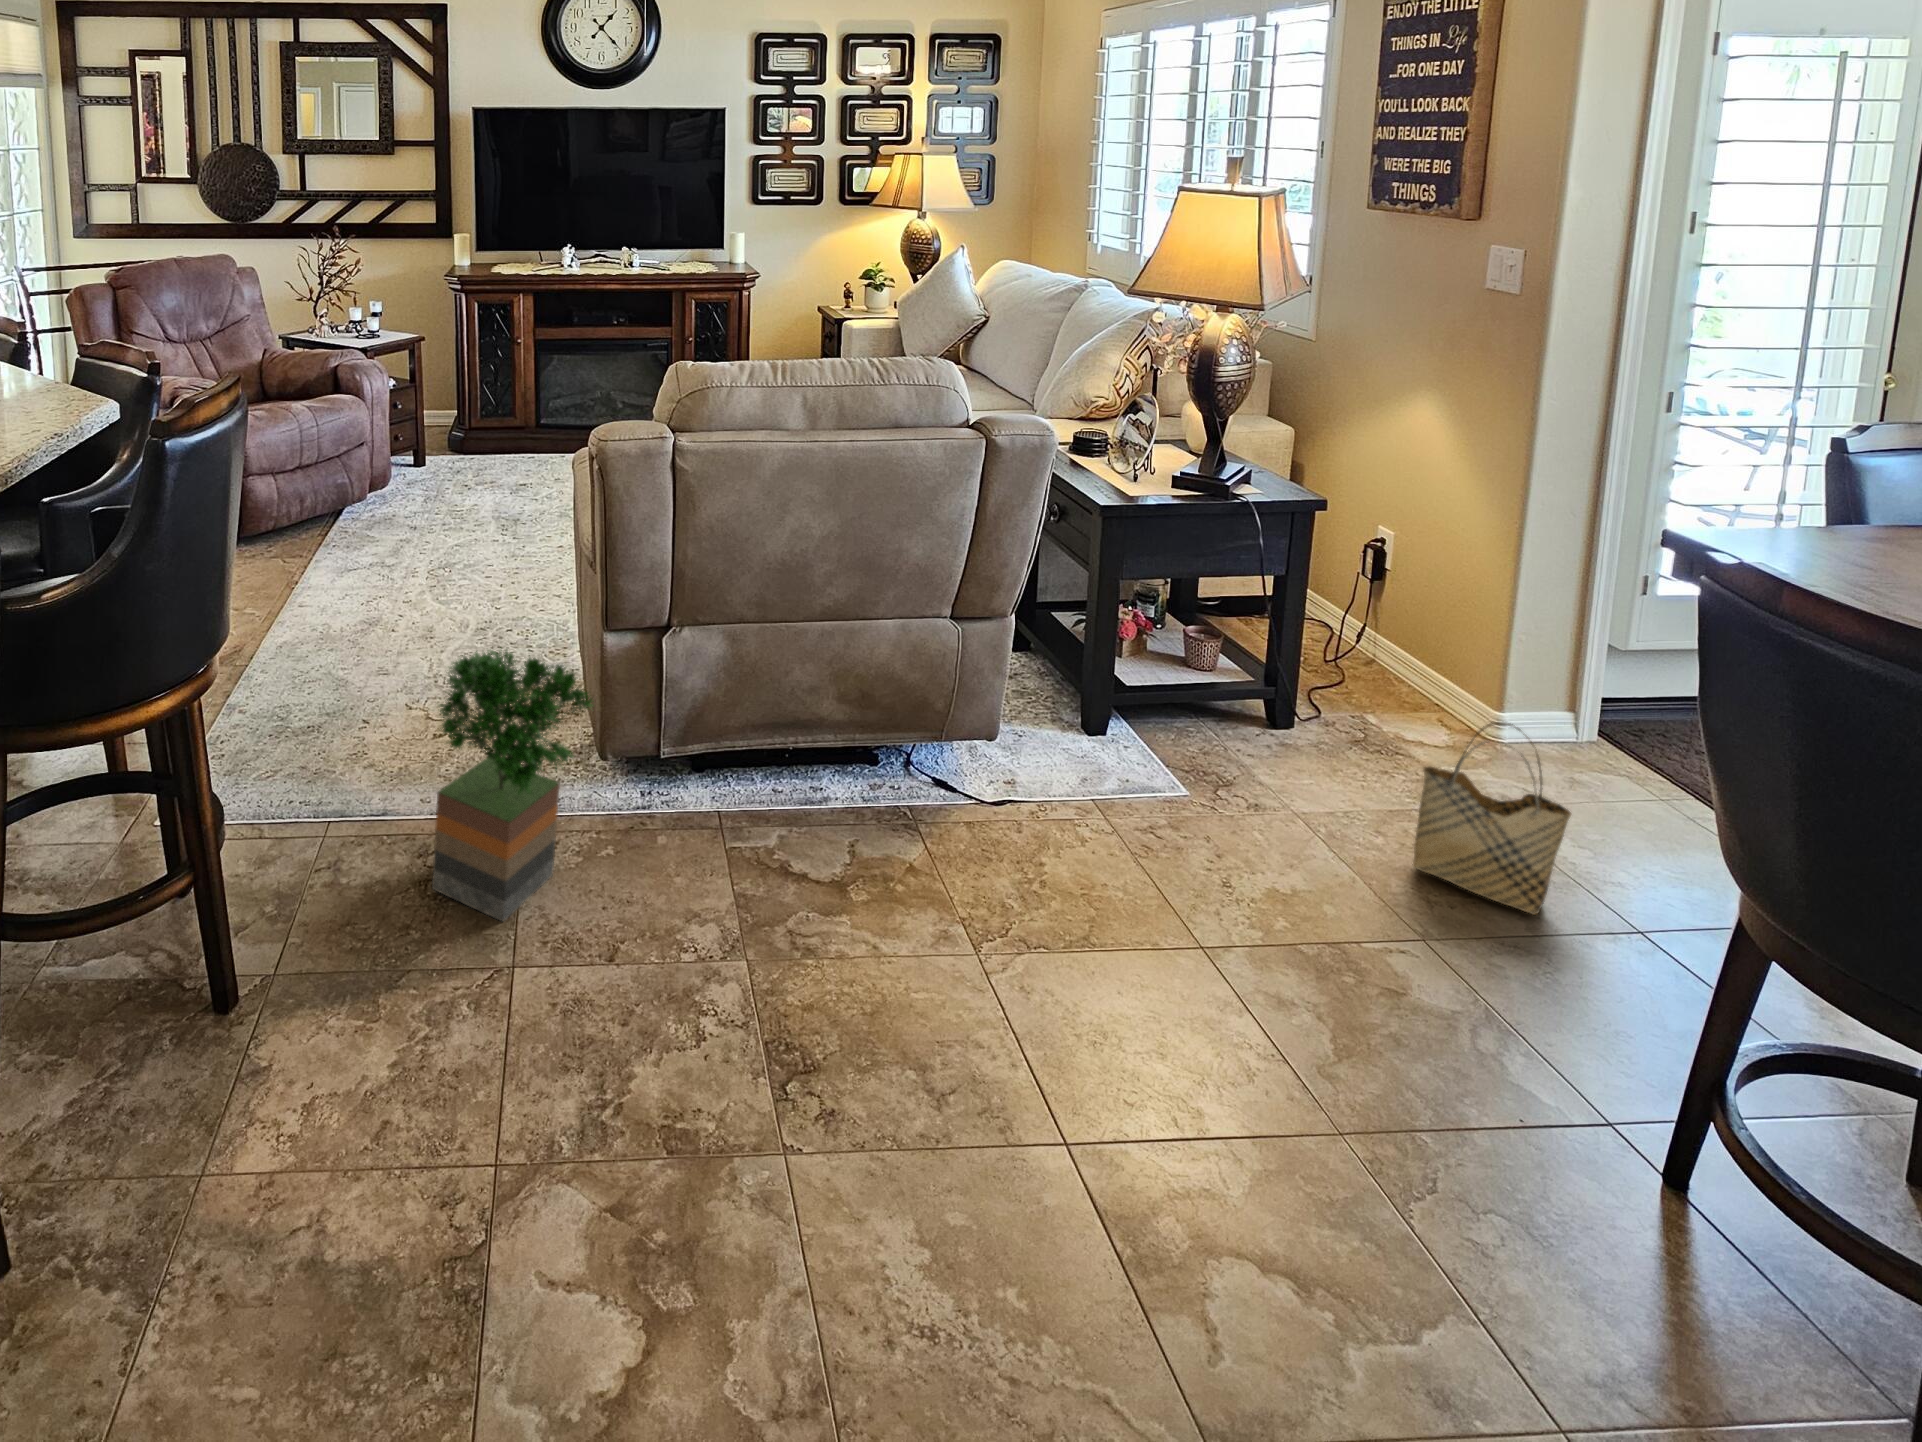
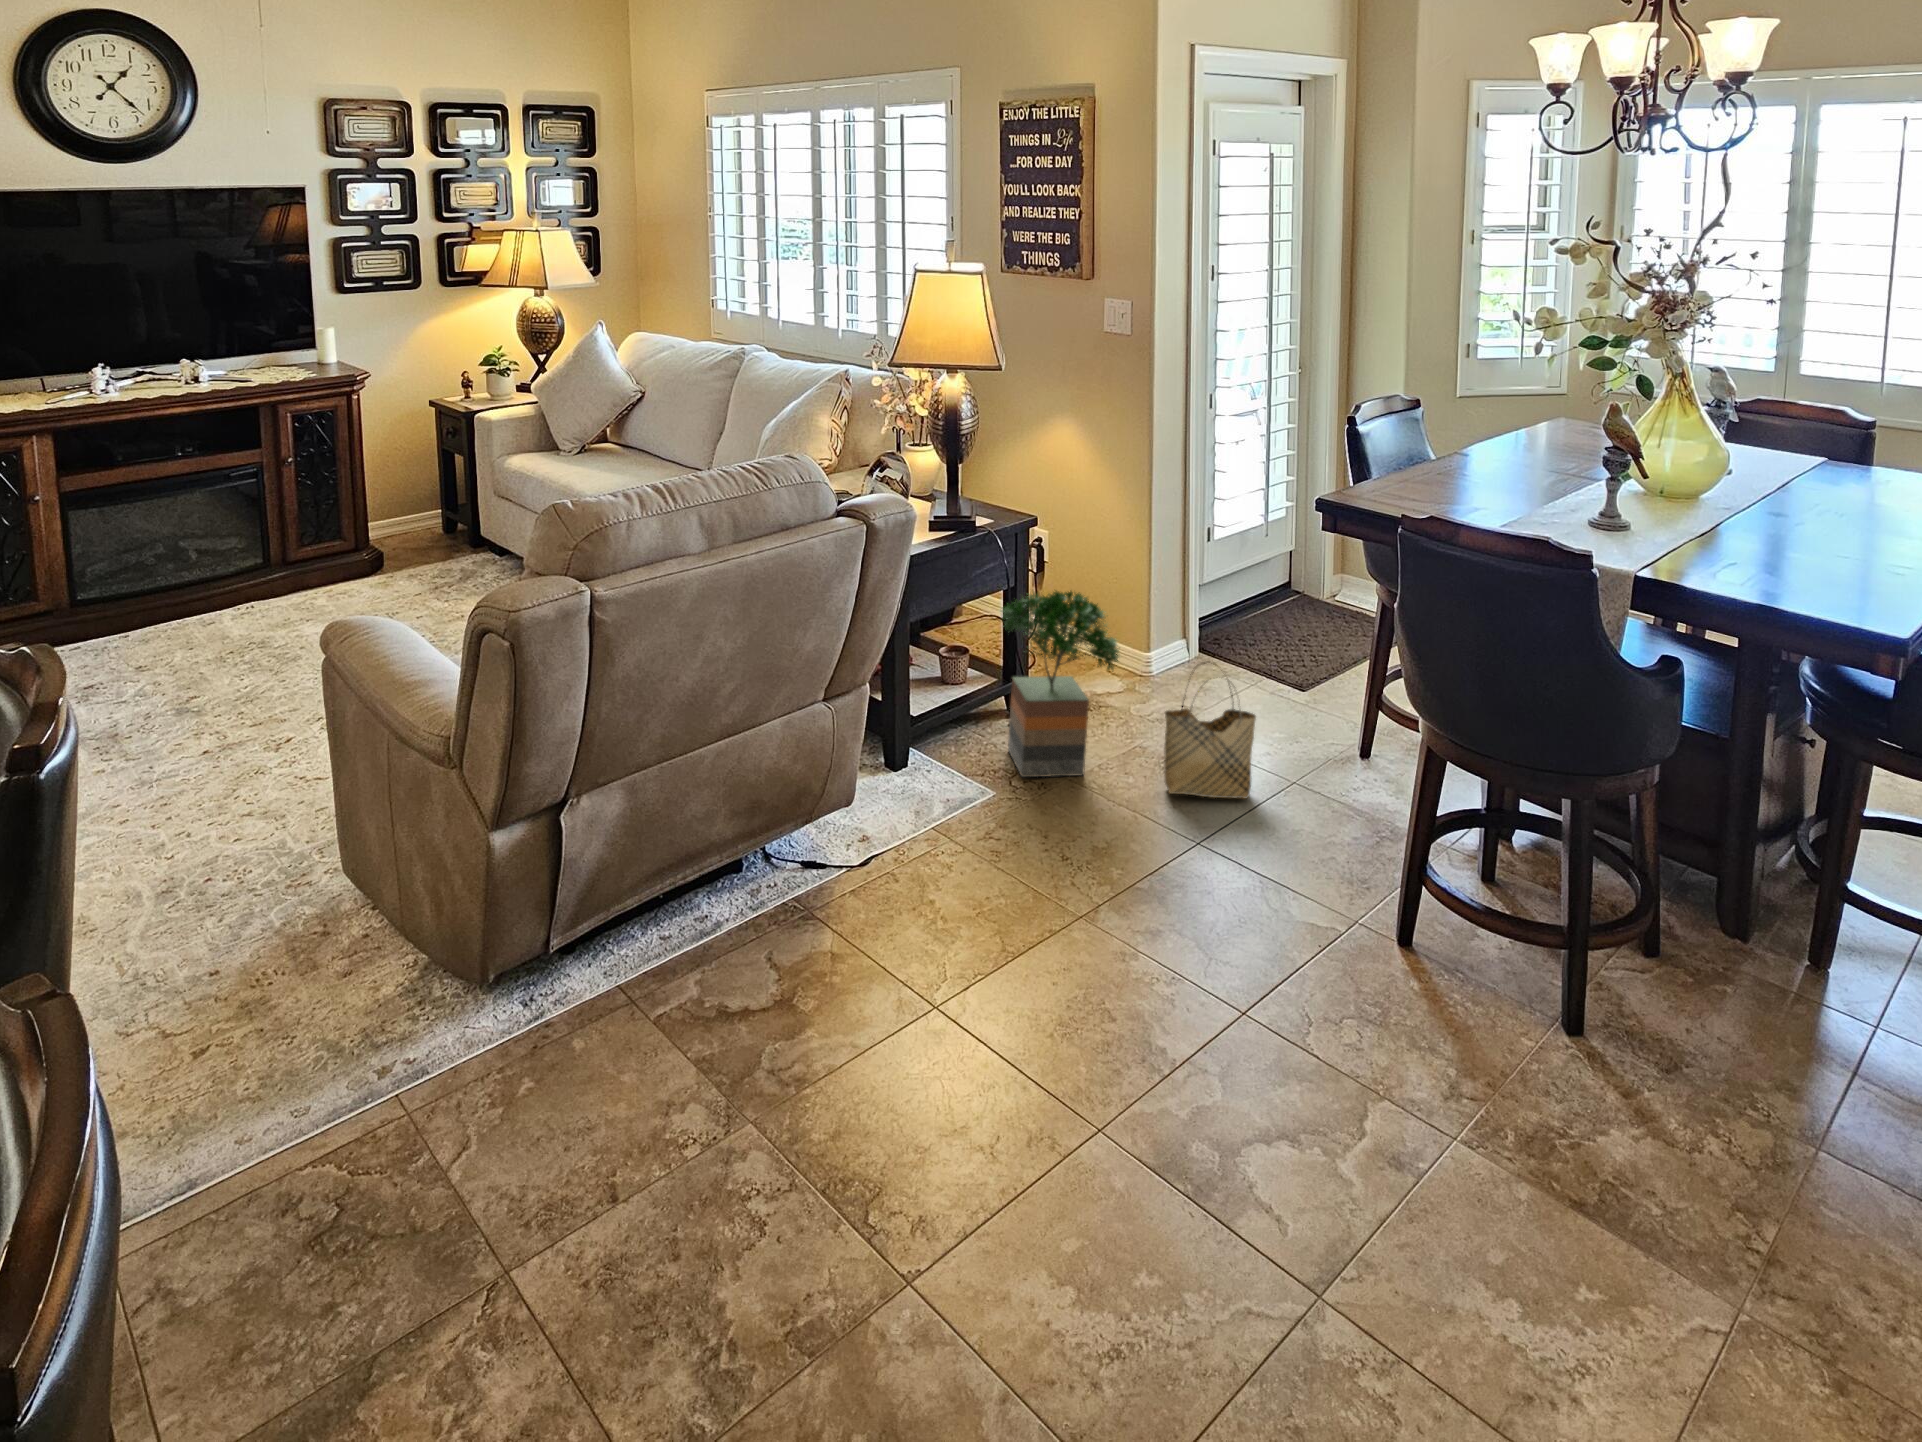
potted tree: present [432,650,594,921] -> present [1001,591,1119,777]

